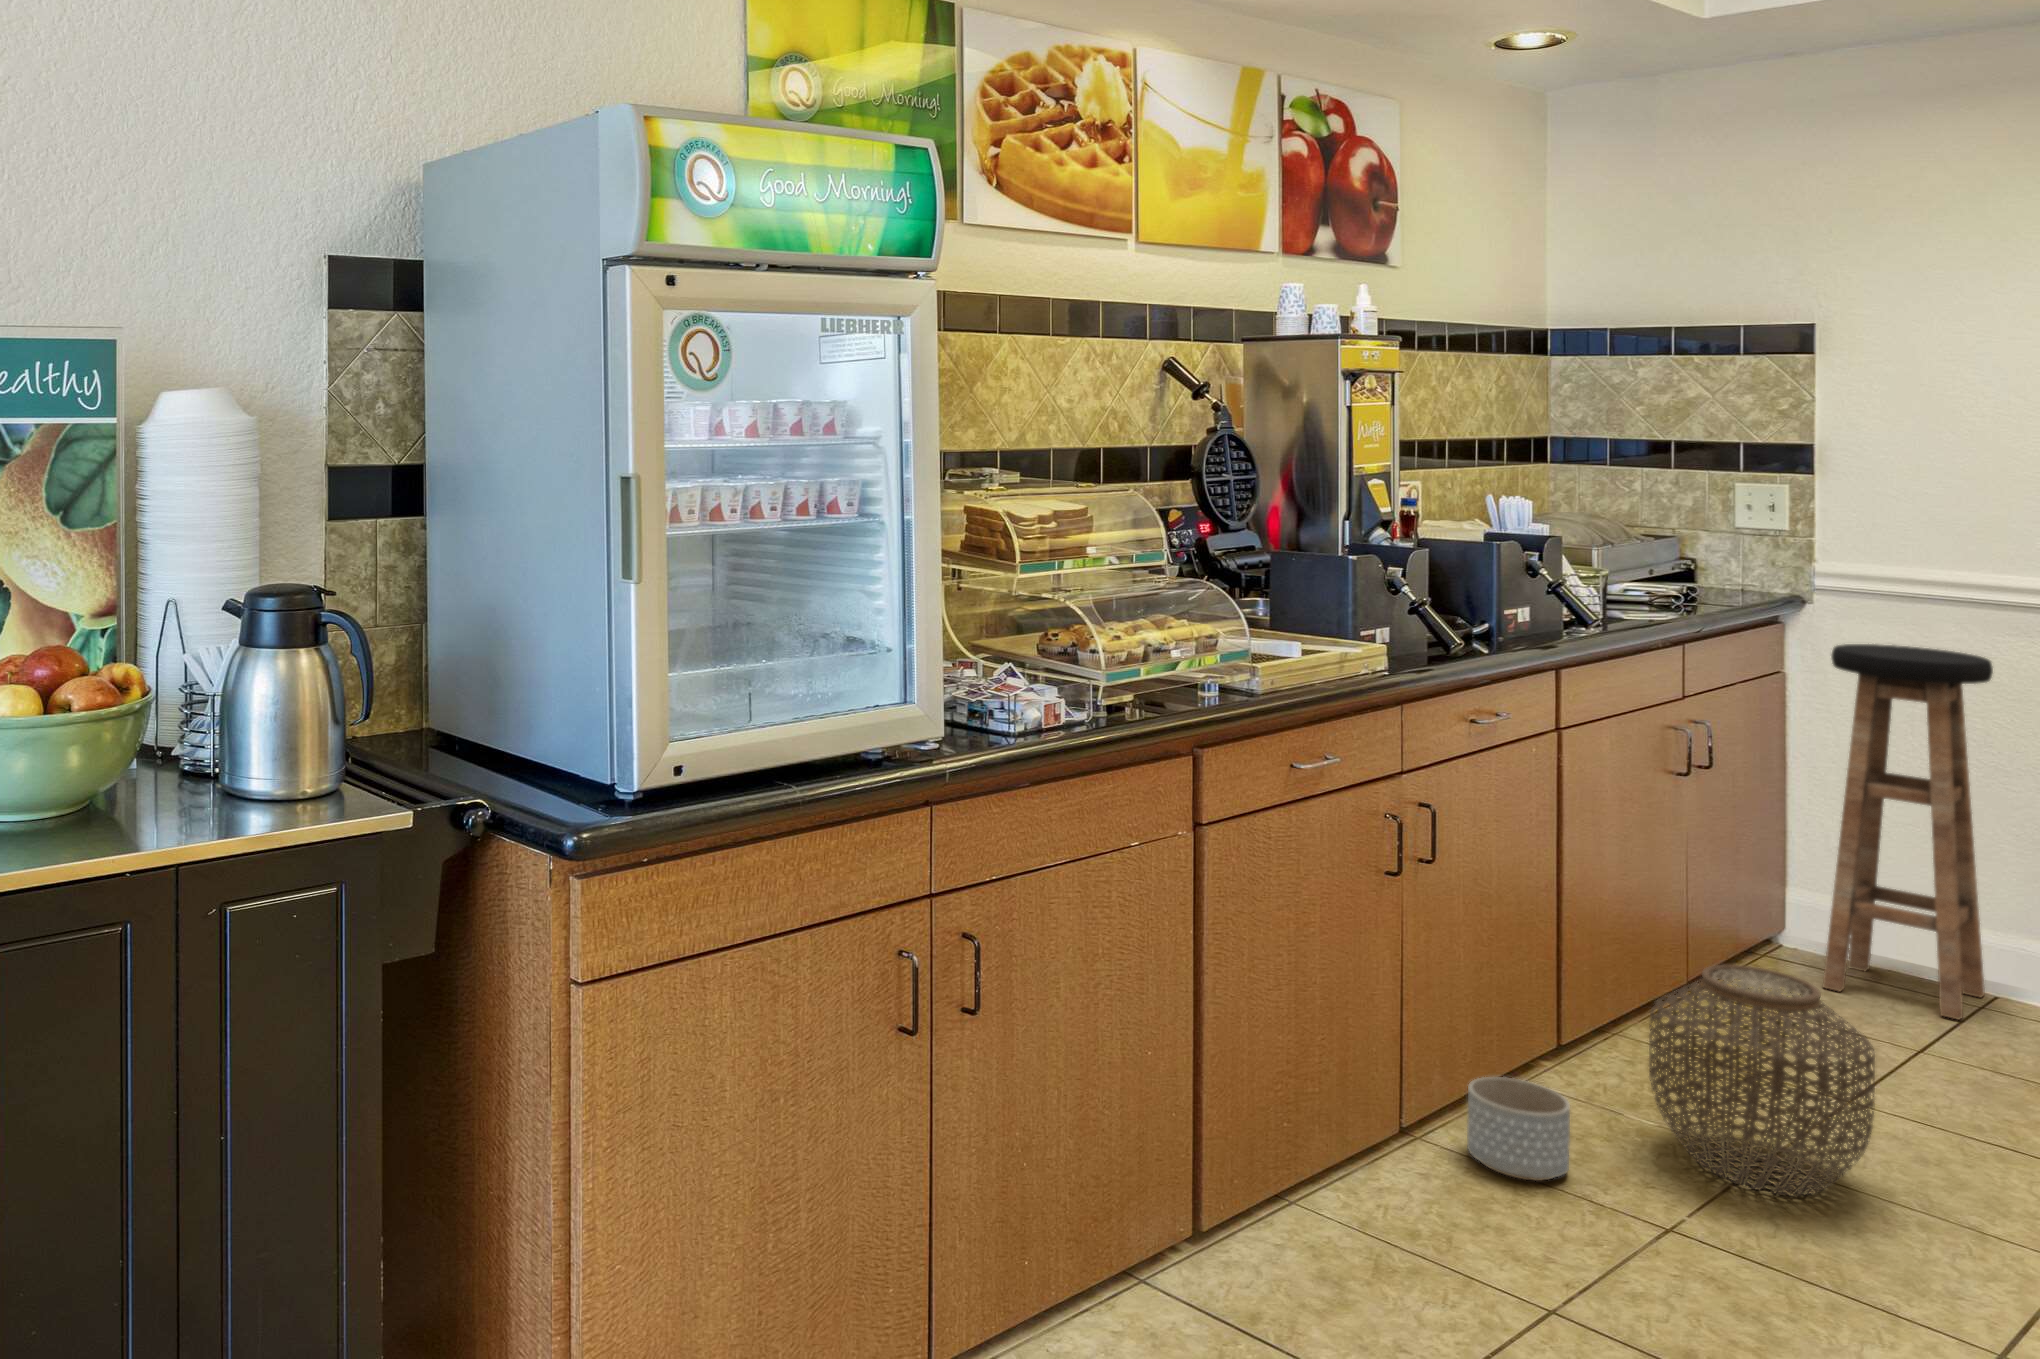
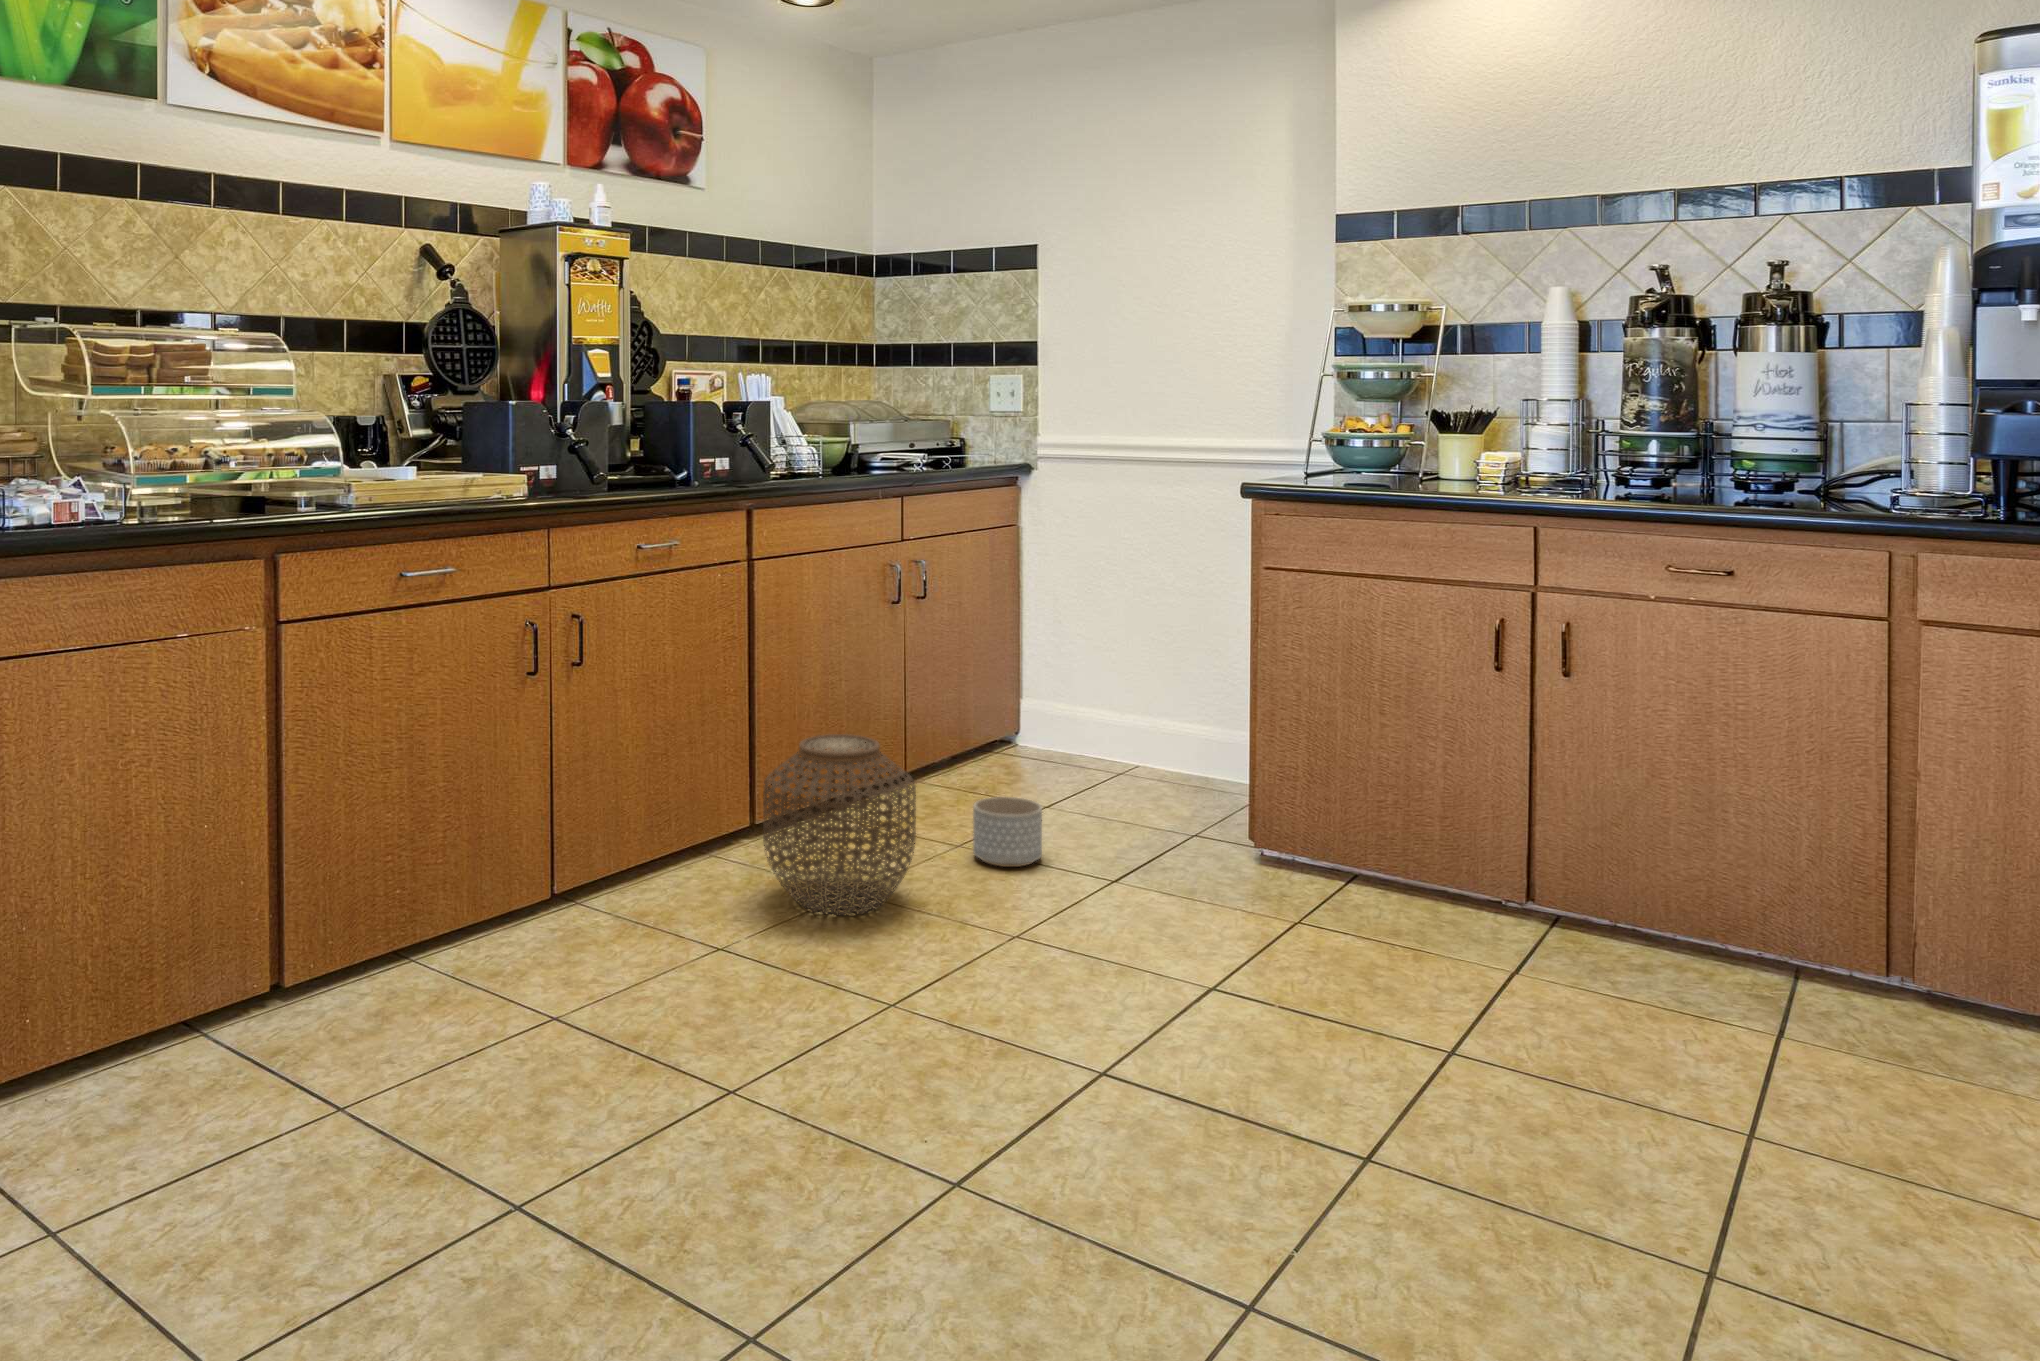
bar stool: present [1823,644,1993,1019] -> none [1018,495,1135,783]
planter: present [1467,1077,1570,1181] -> present [973,797,1042,867]

